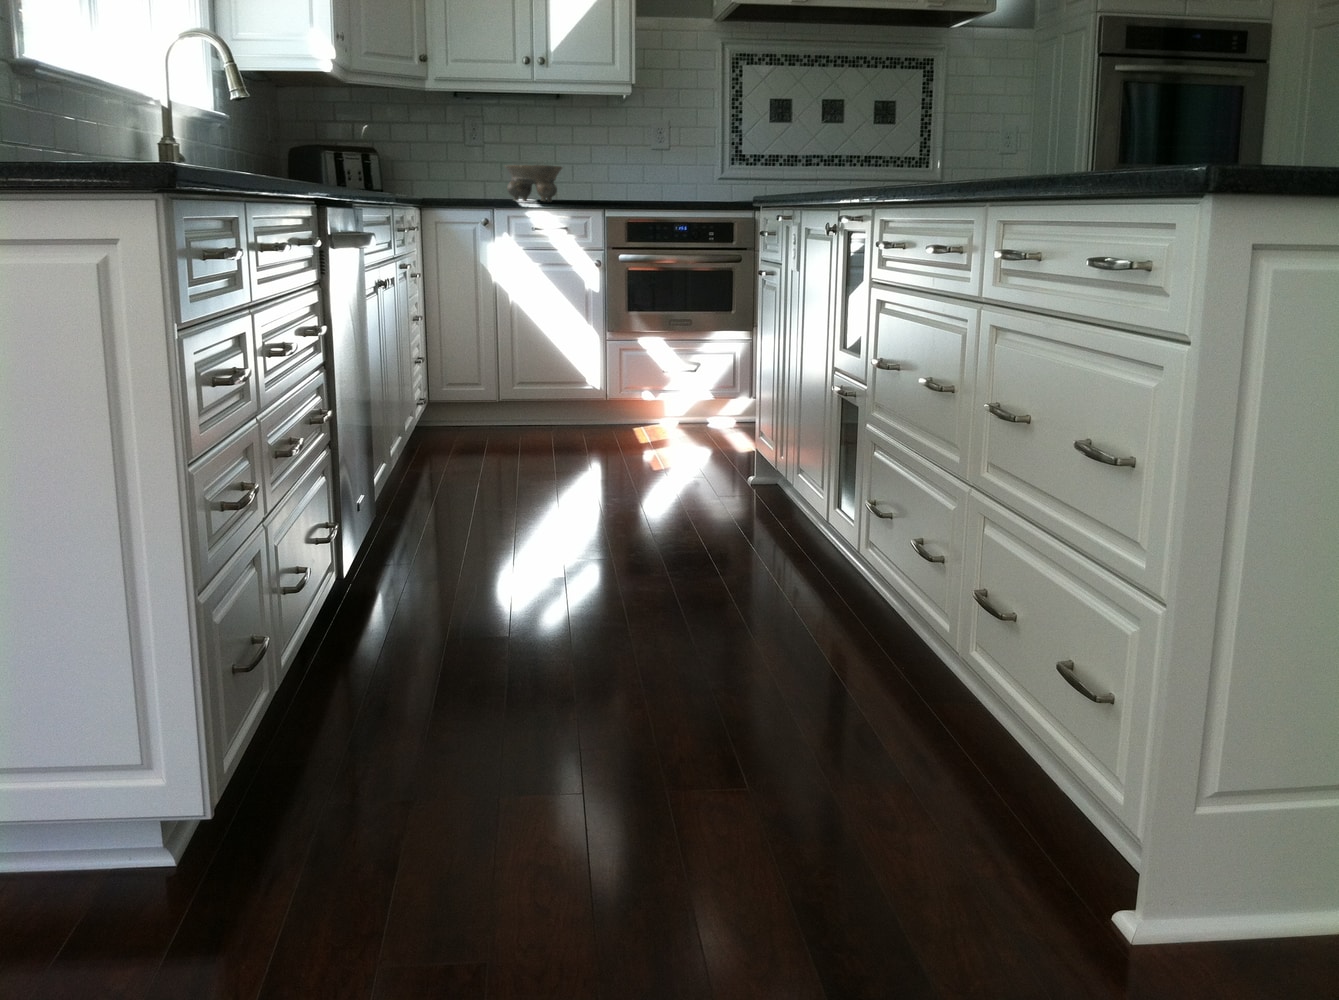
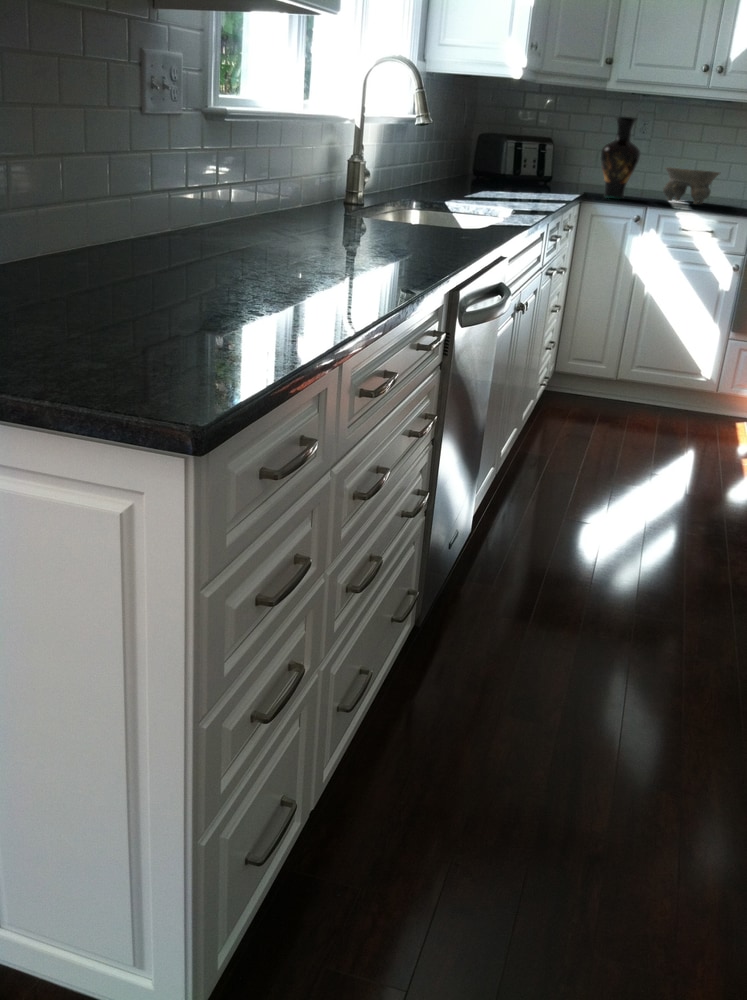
vase: none [432,115,476,203] -> present [601,117,641,199]

